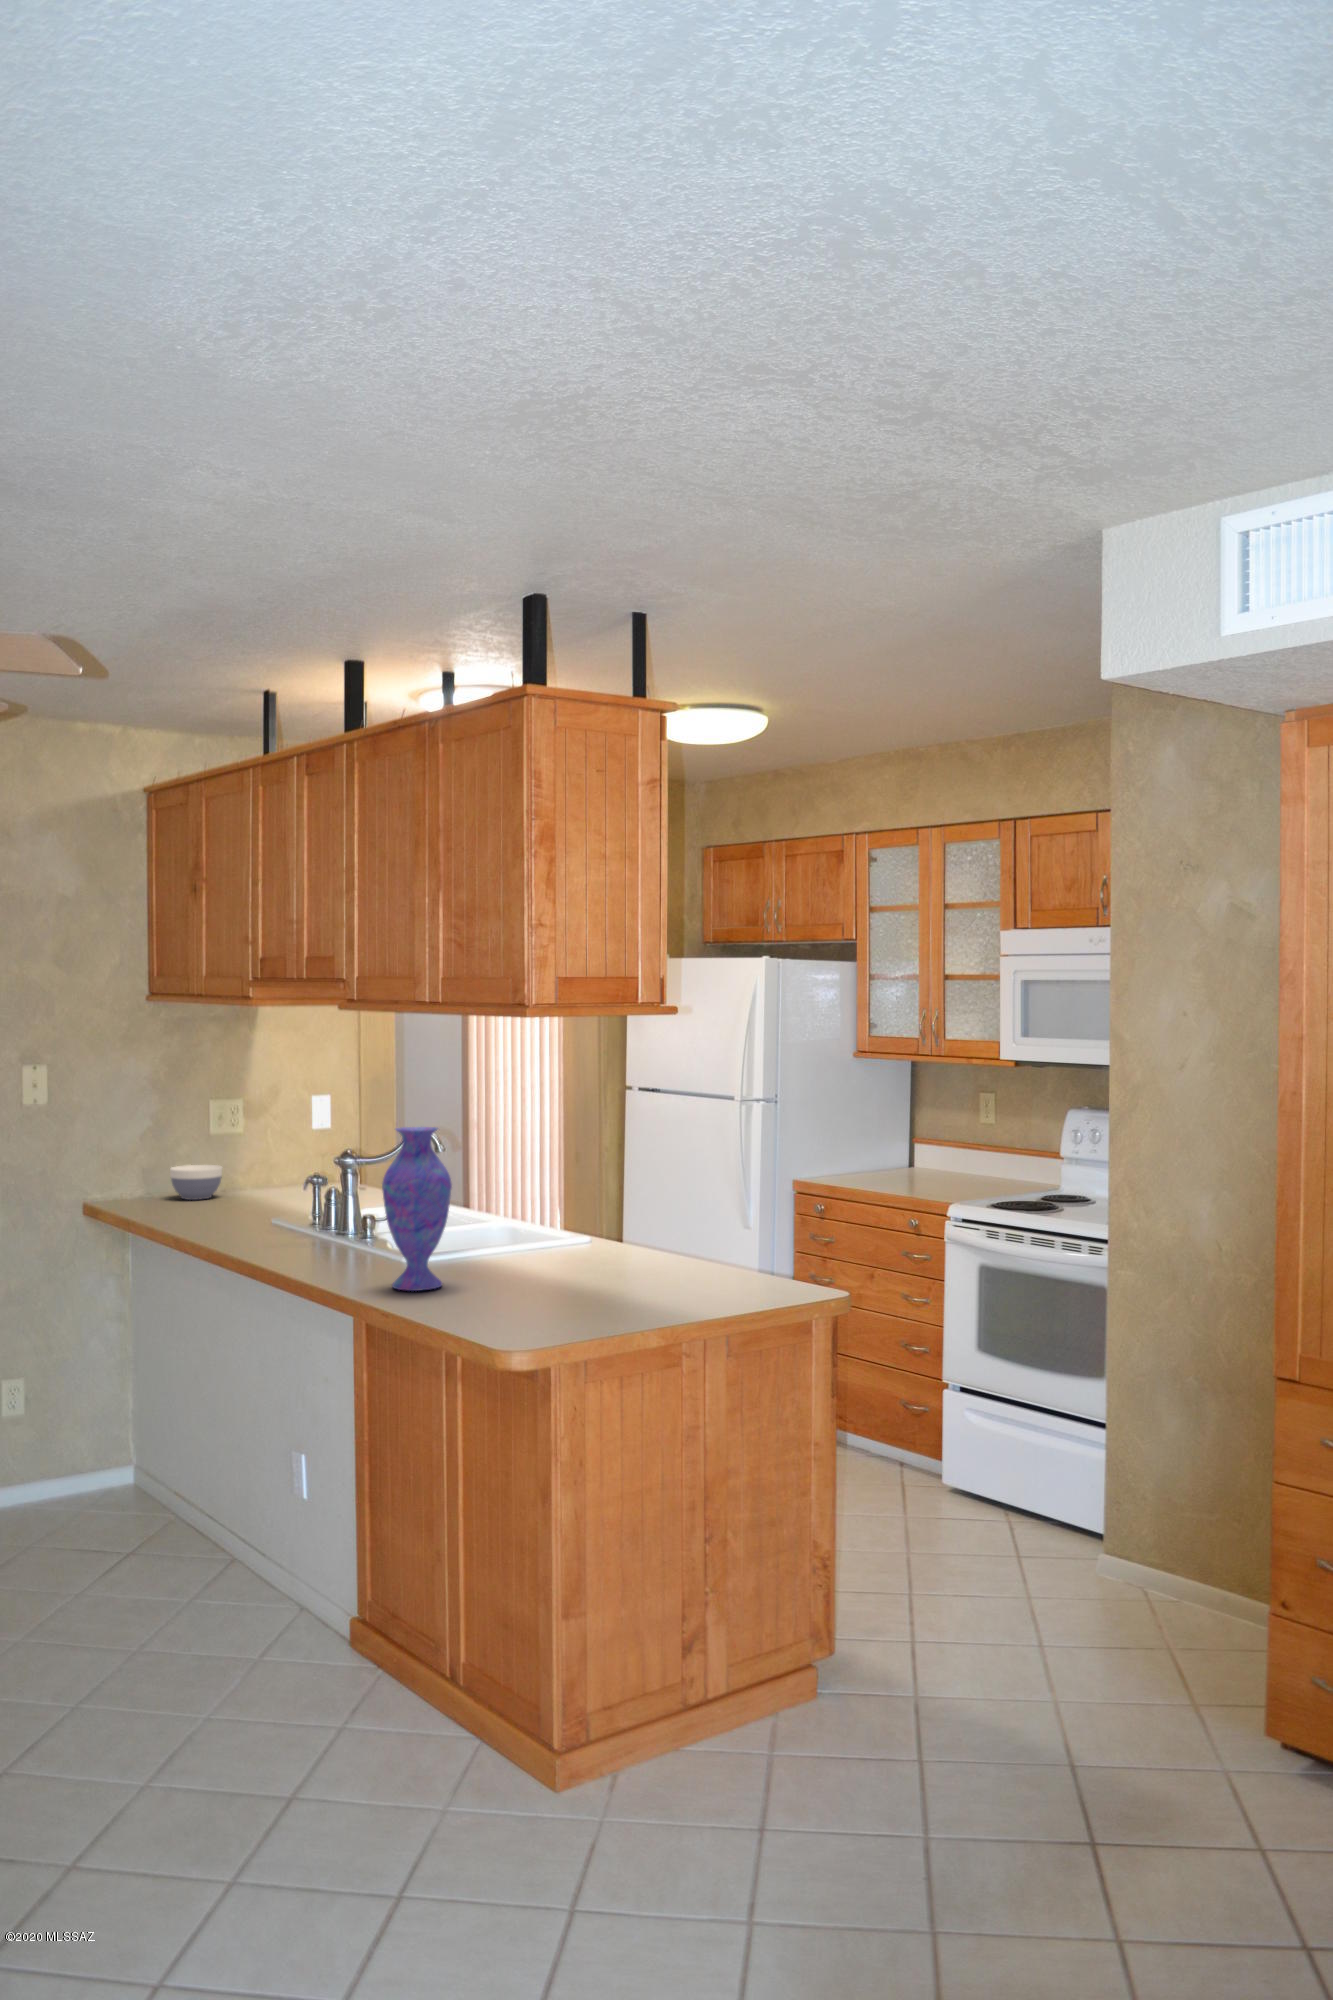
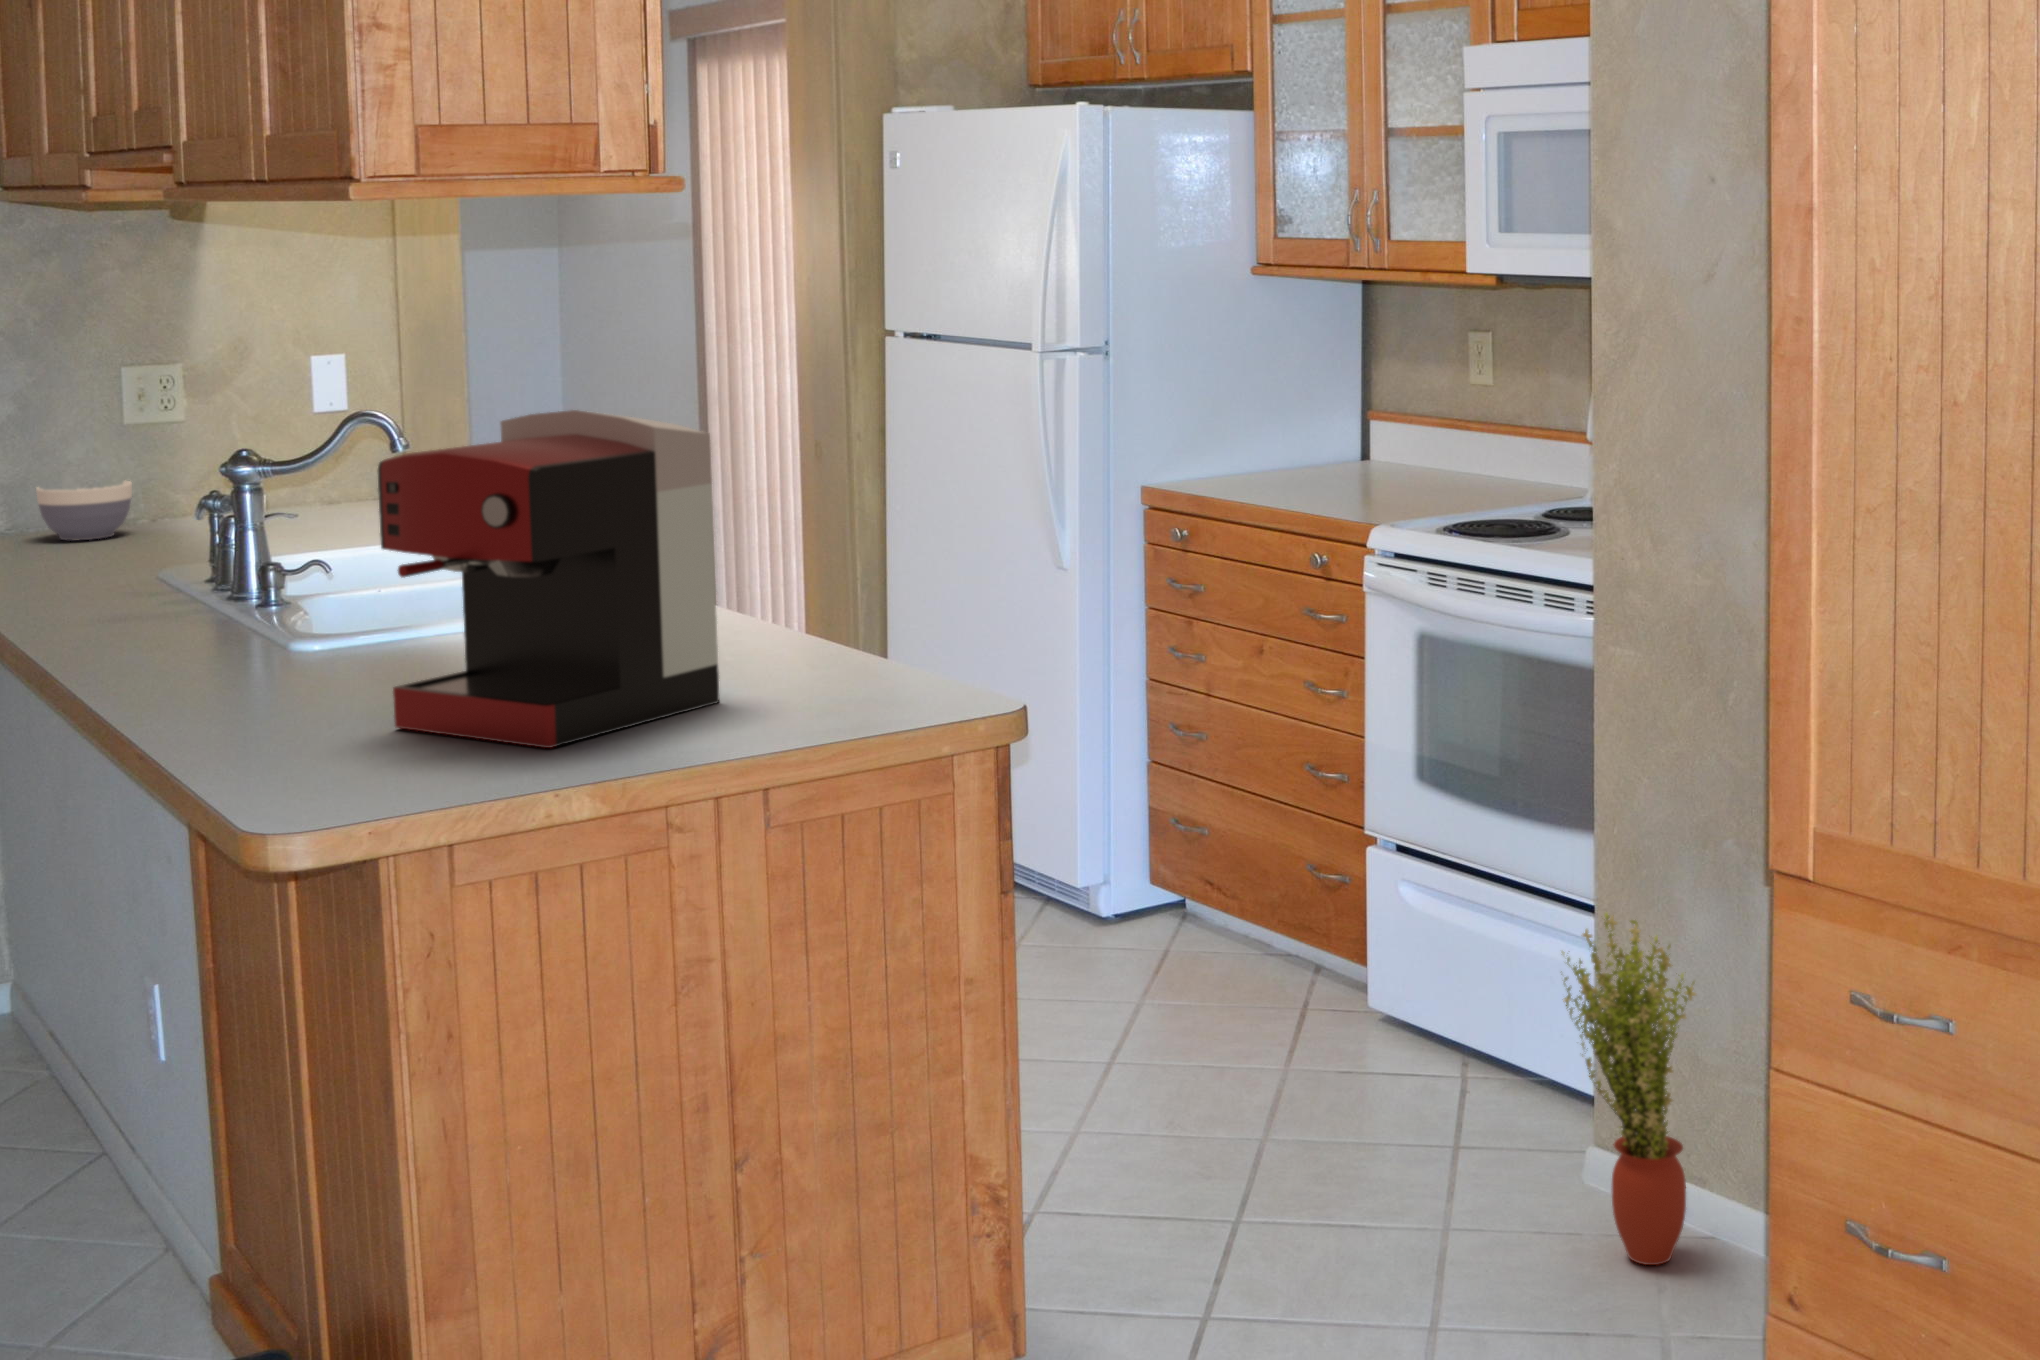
vase: present [382,1127,452,1291] -> none [183,406,317,702]
coffee maker: none [515,1133,684,1317] -> present [378,410,719,748]
potted plant: none [1111,1423,1194,1625] -> present [1562,913,1696,1265]

